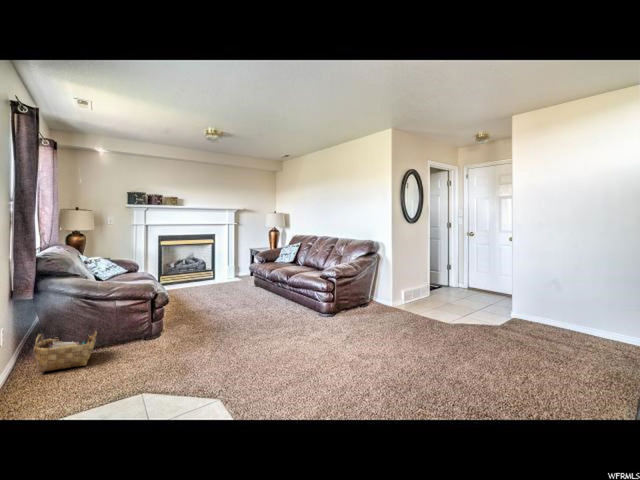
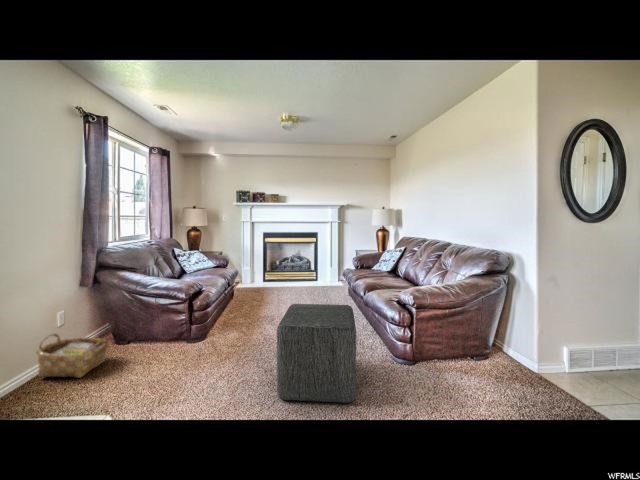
ottoman: none [256,280,314,341] -> present [277,304,356,403]

